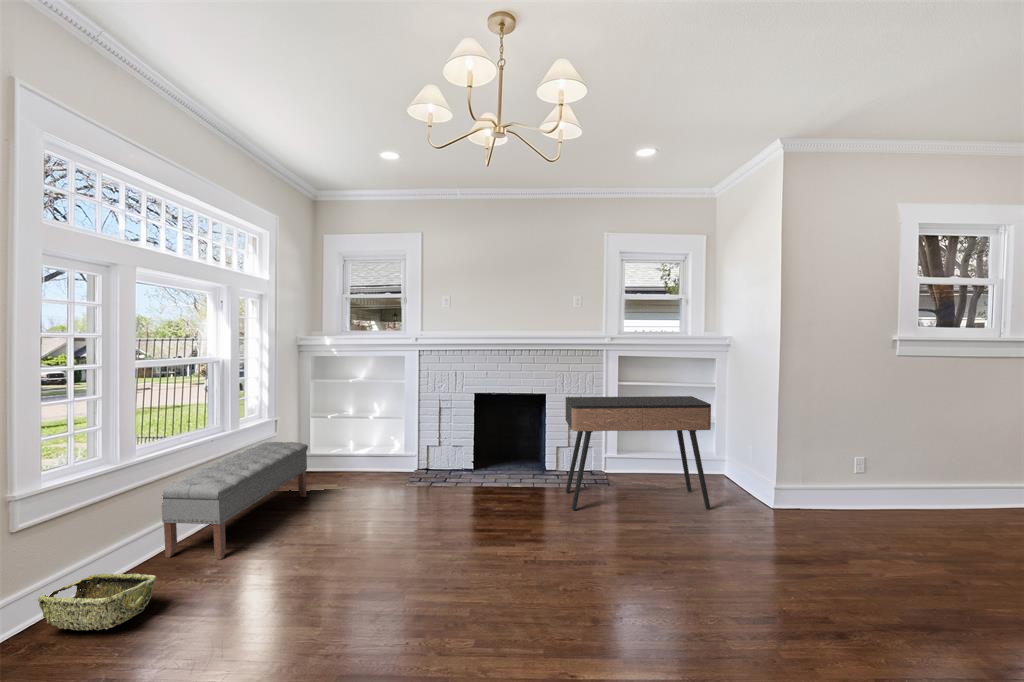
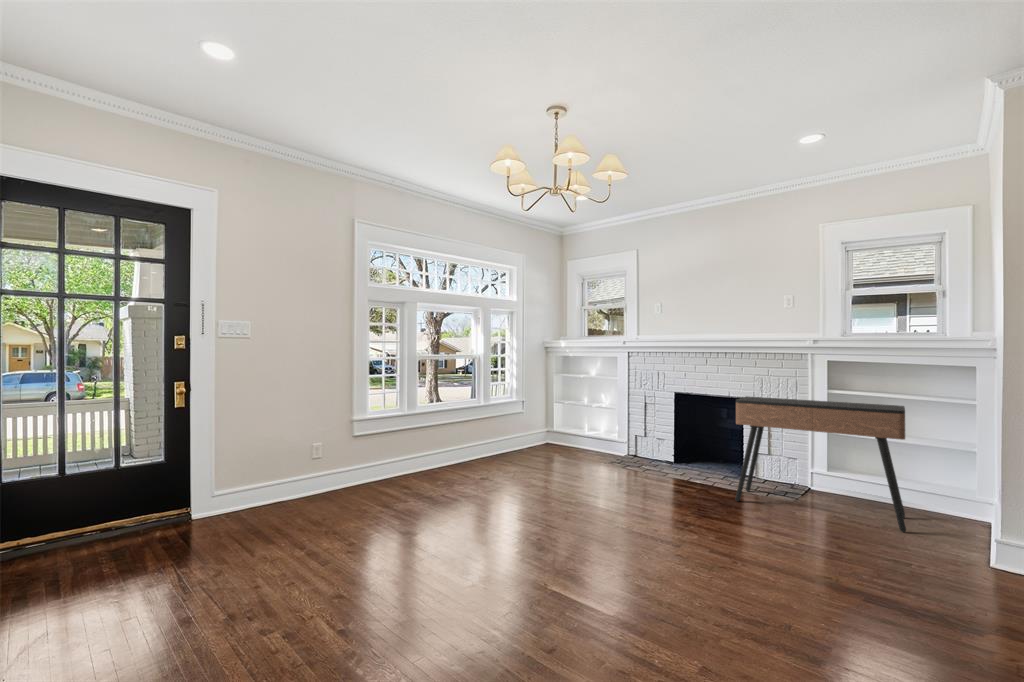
bench: present [161,442,308,559] -> none [447,413,540,472]
woven basket: present [38,574,156,631] -> none [392,458,437,482]

